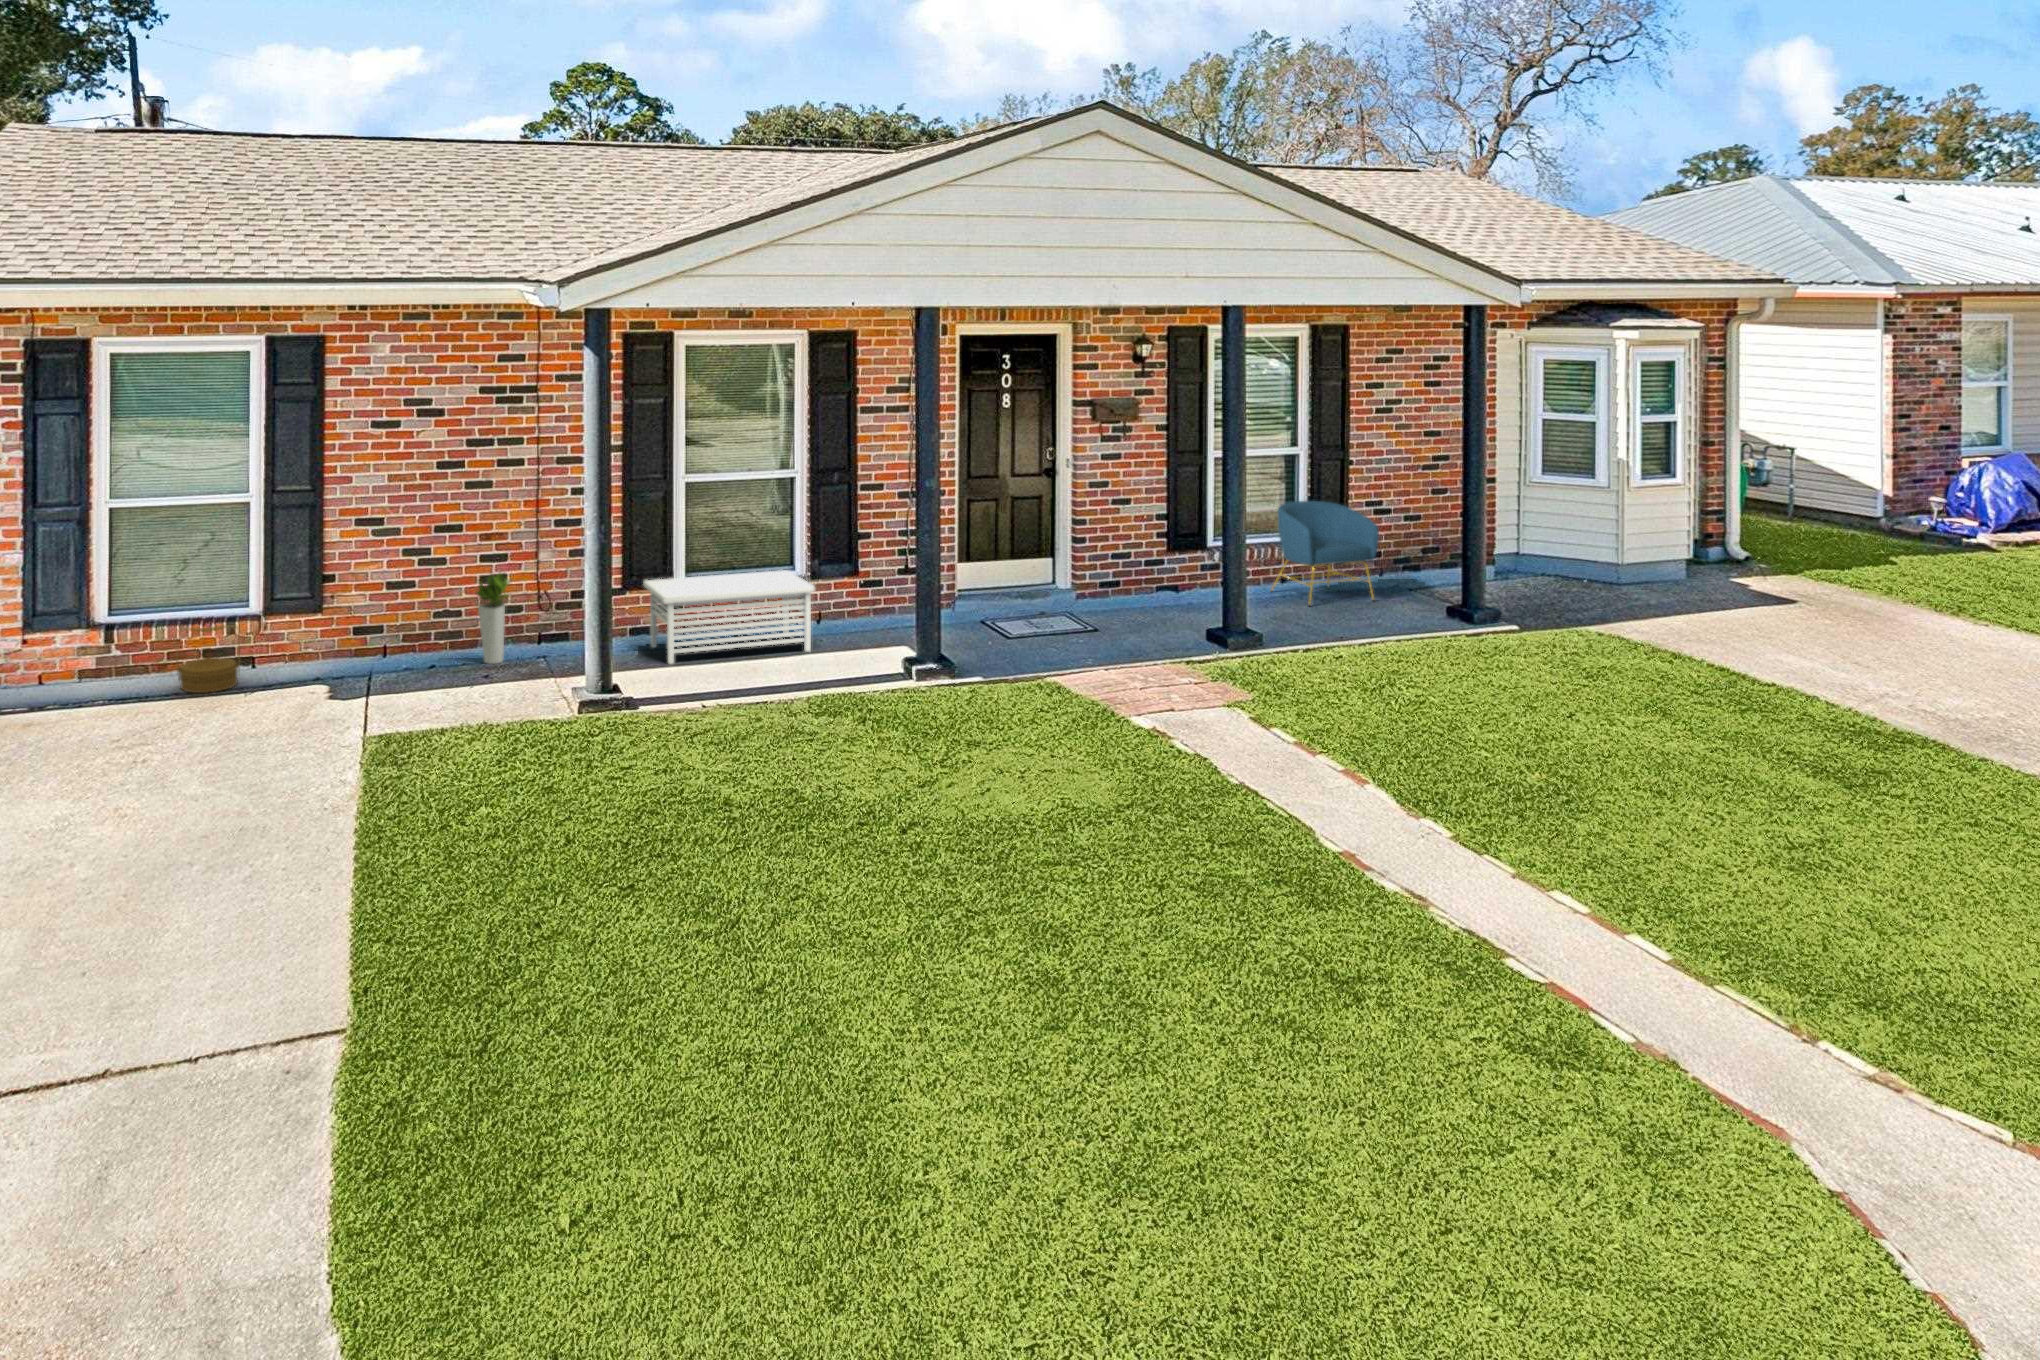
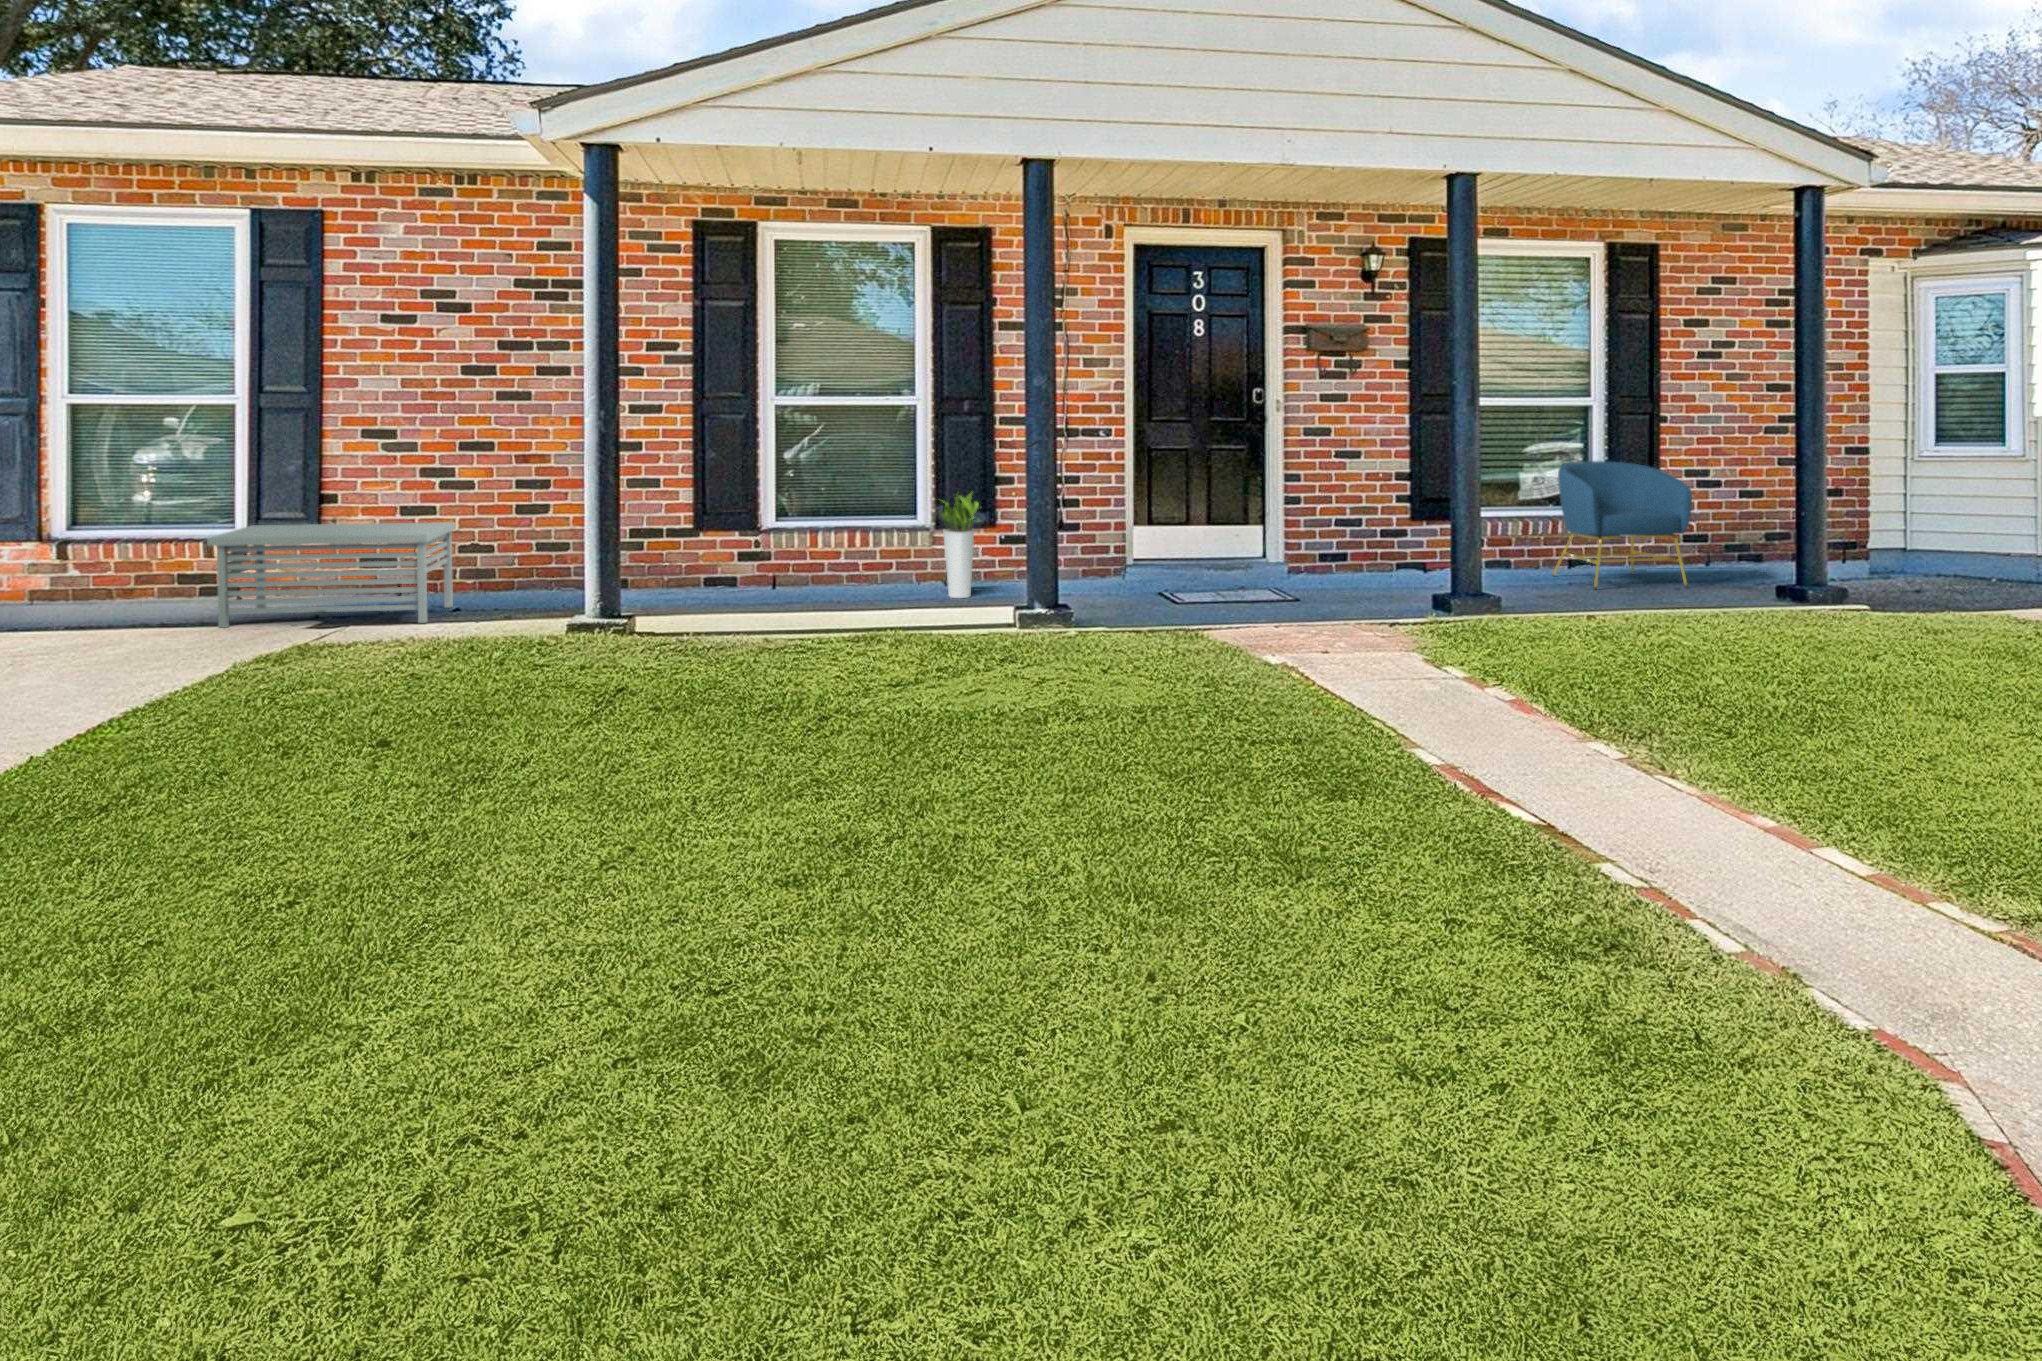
storage bench: present [643,570,815,664] -> present [207,522,456,628]
planter: present [476,573,509,664] -> present [941,491,979,598]
woven basket: present [177,625,239,693] -> none [123,546,204,623]

